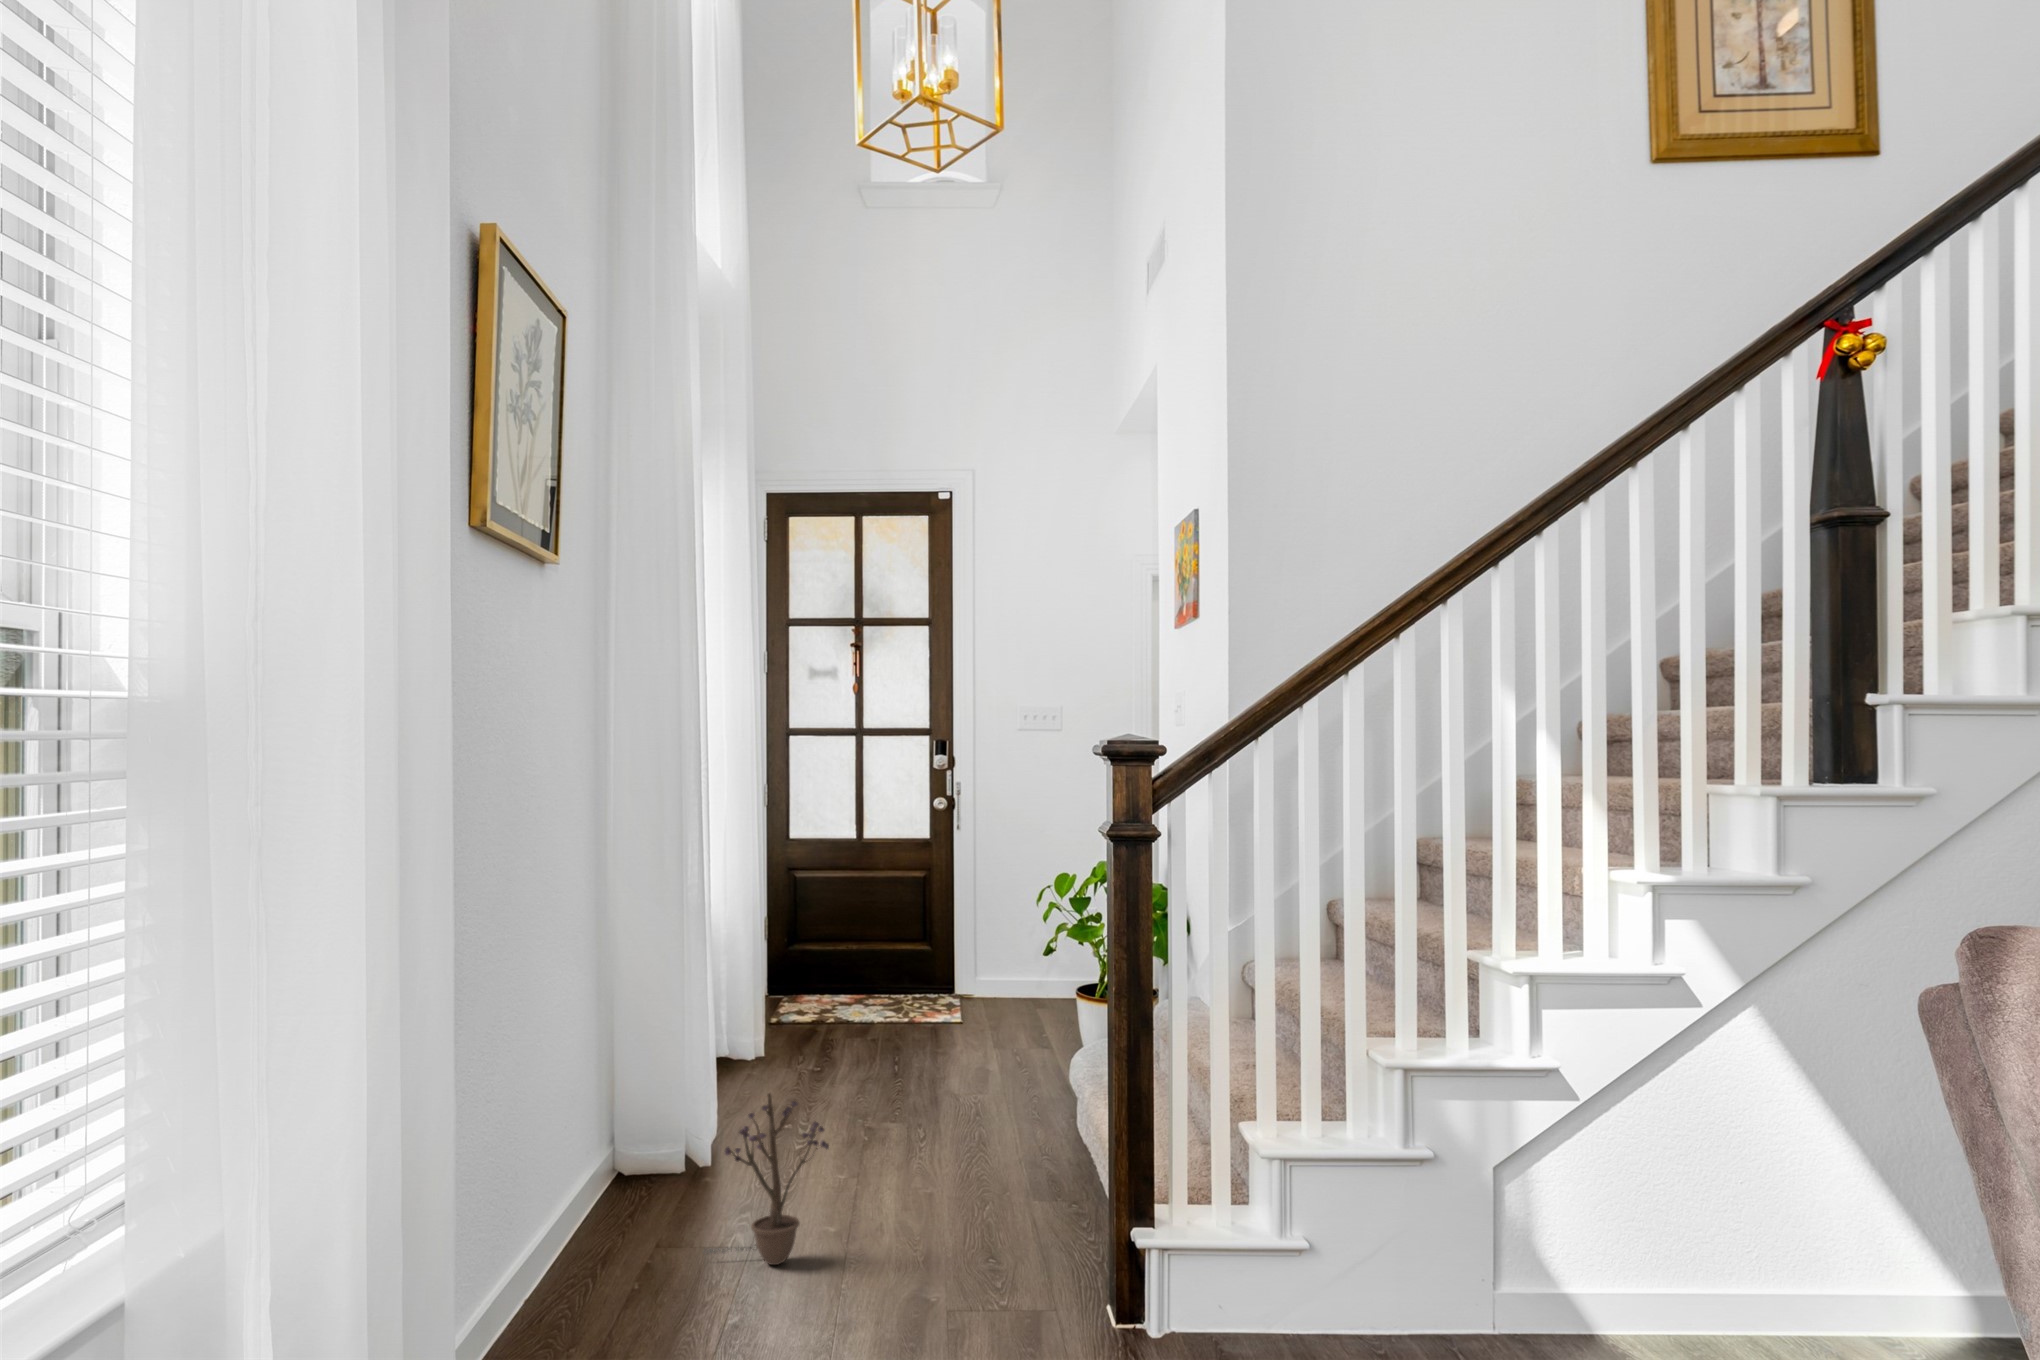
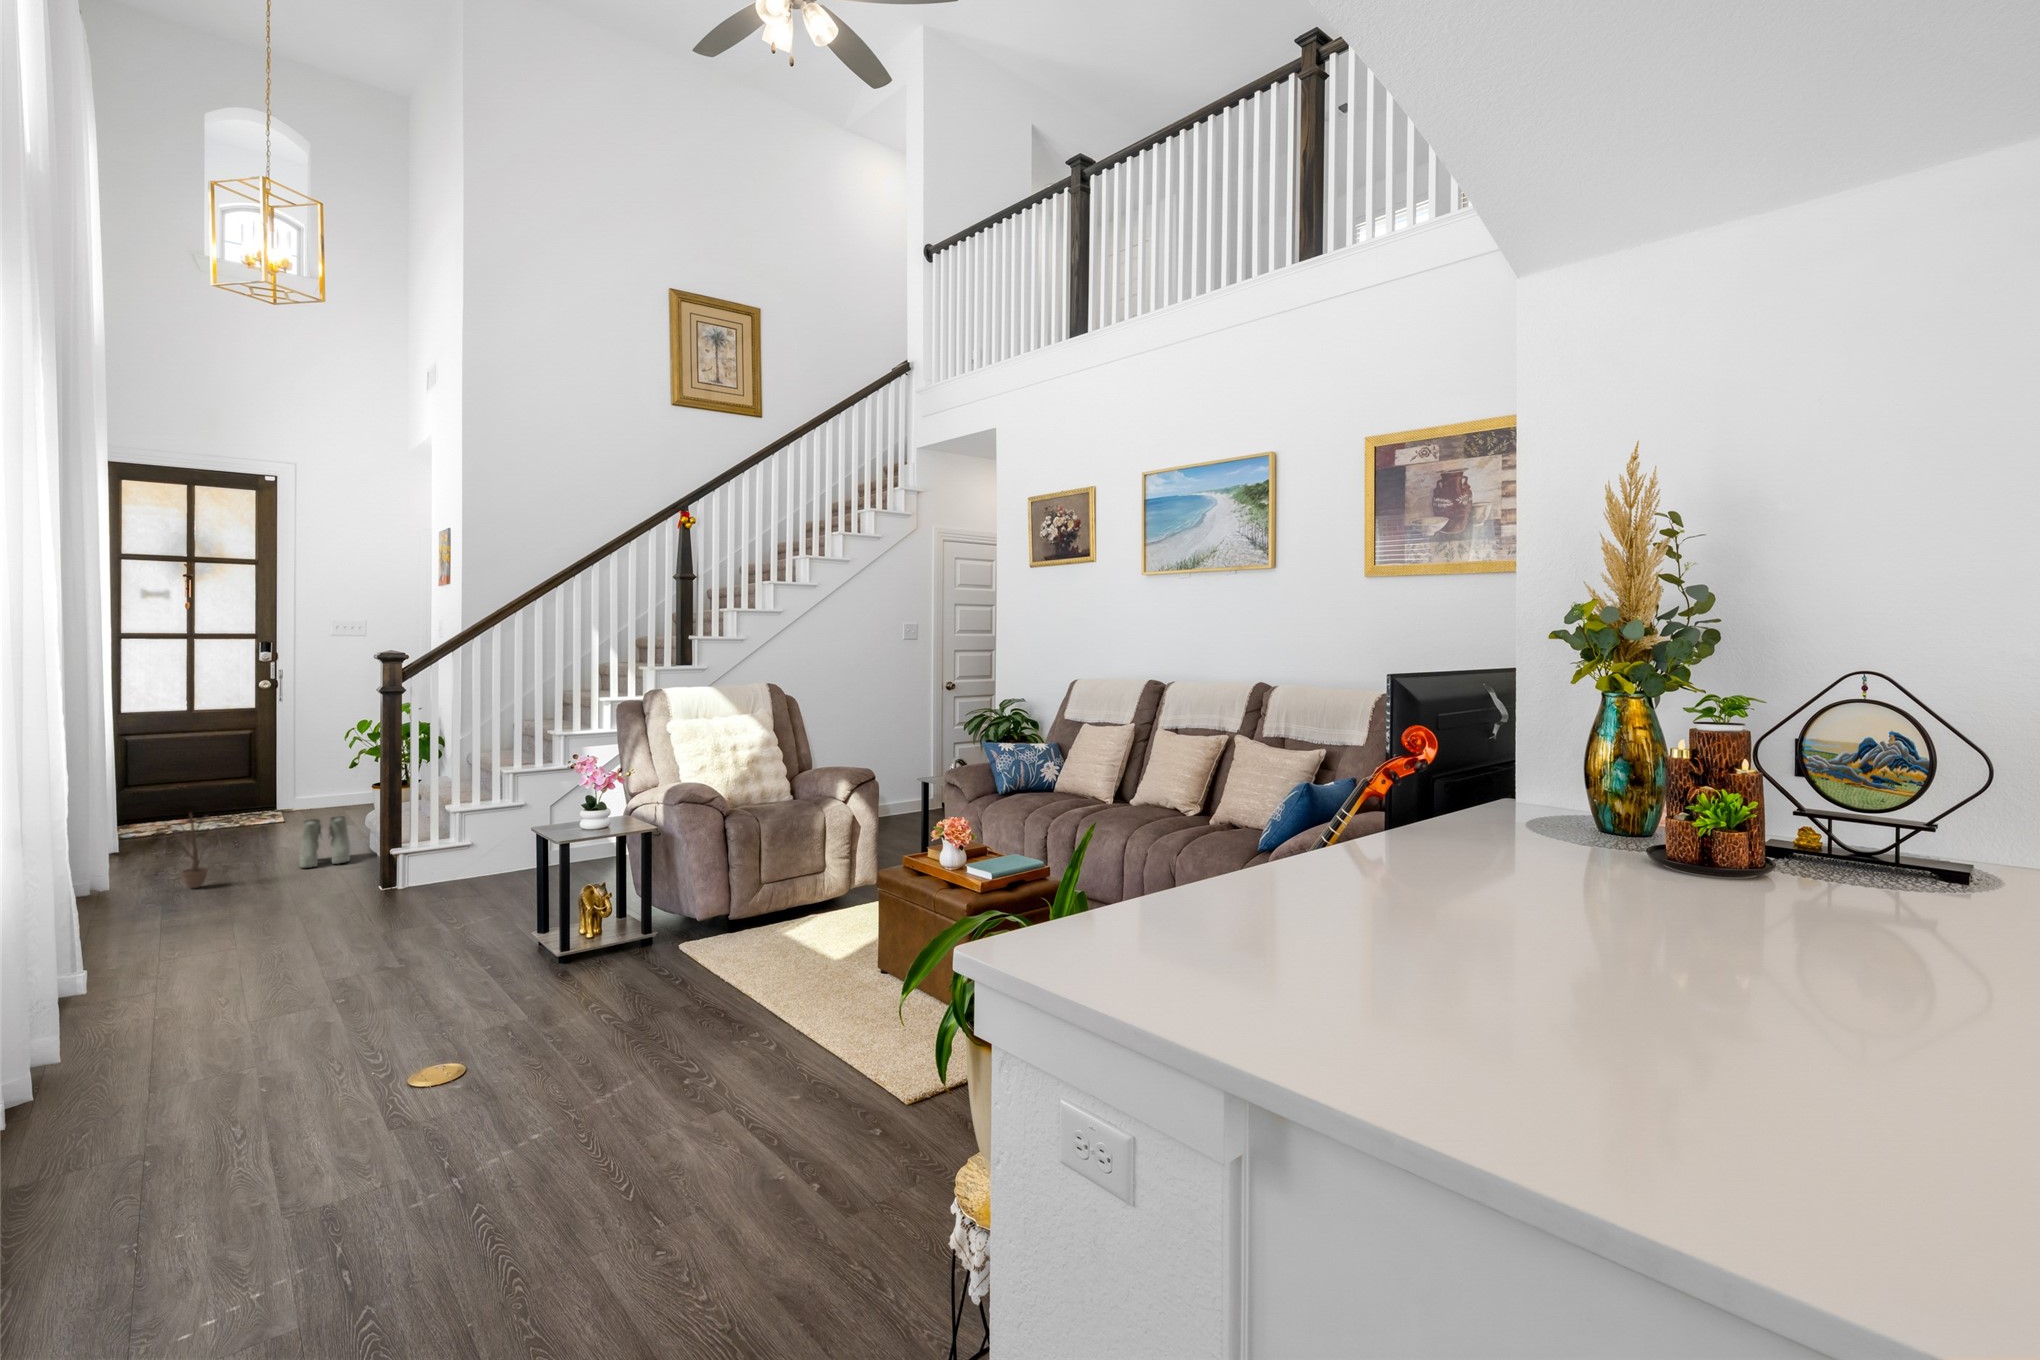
boots: none [959,1110,1051,1233] -> present [299,816,350,868]

